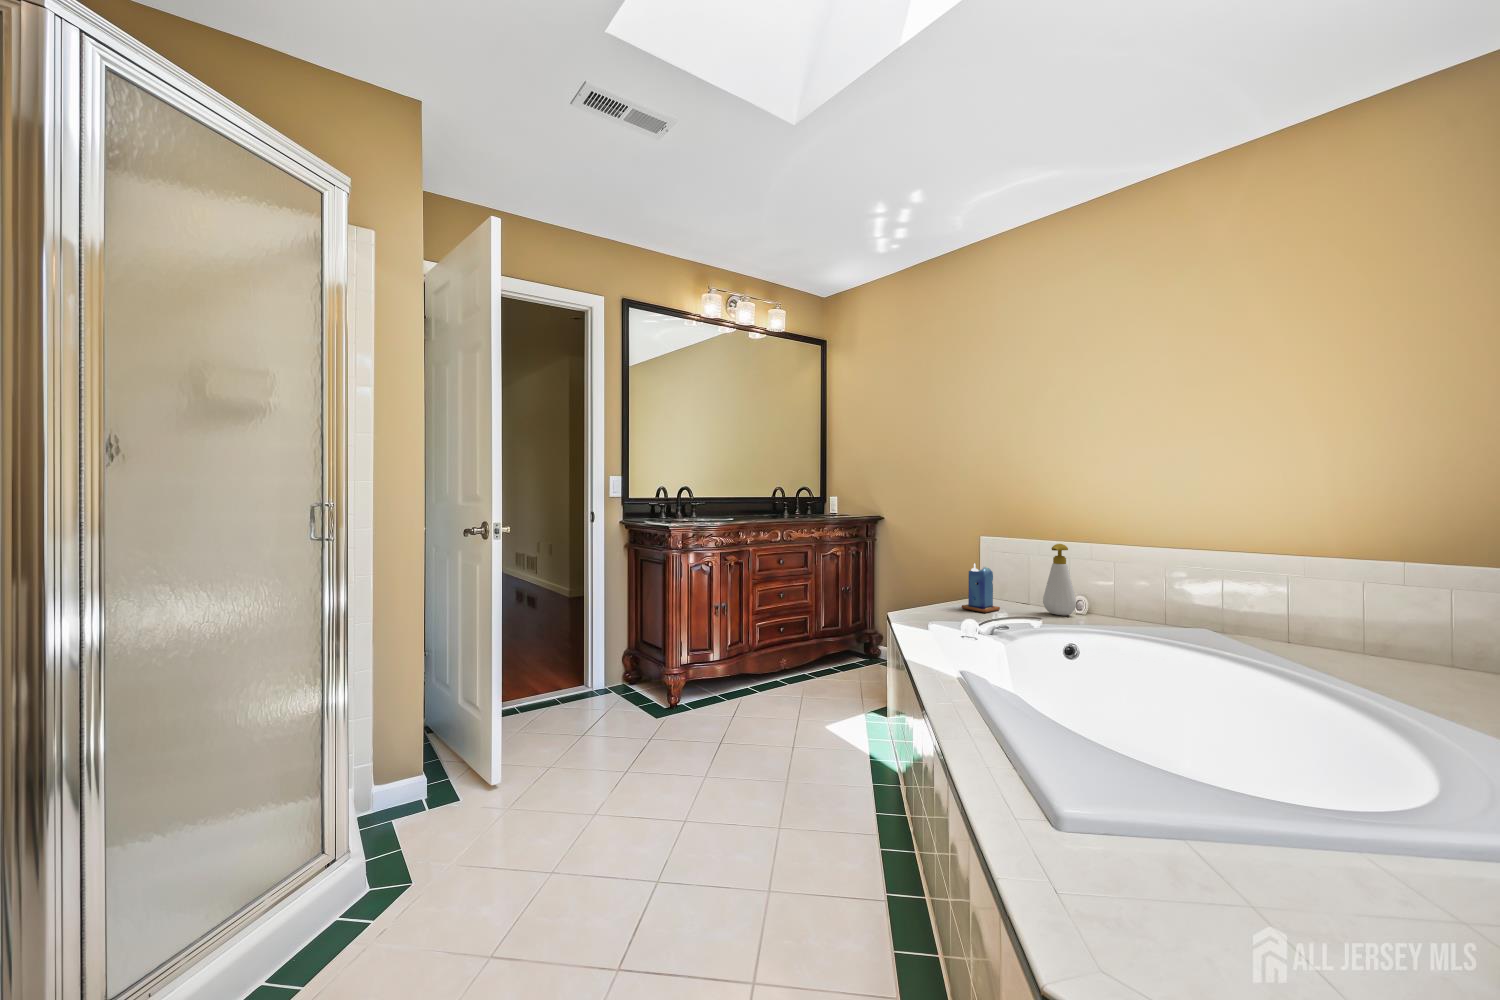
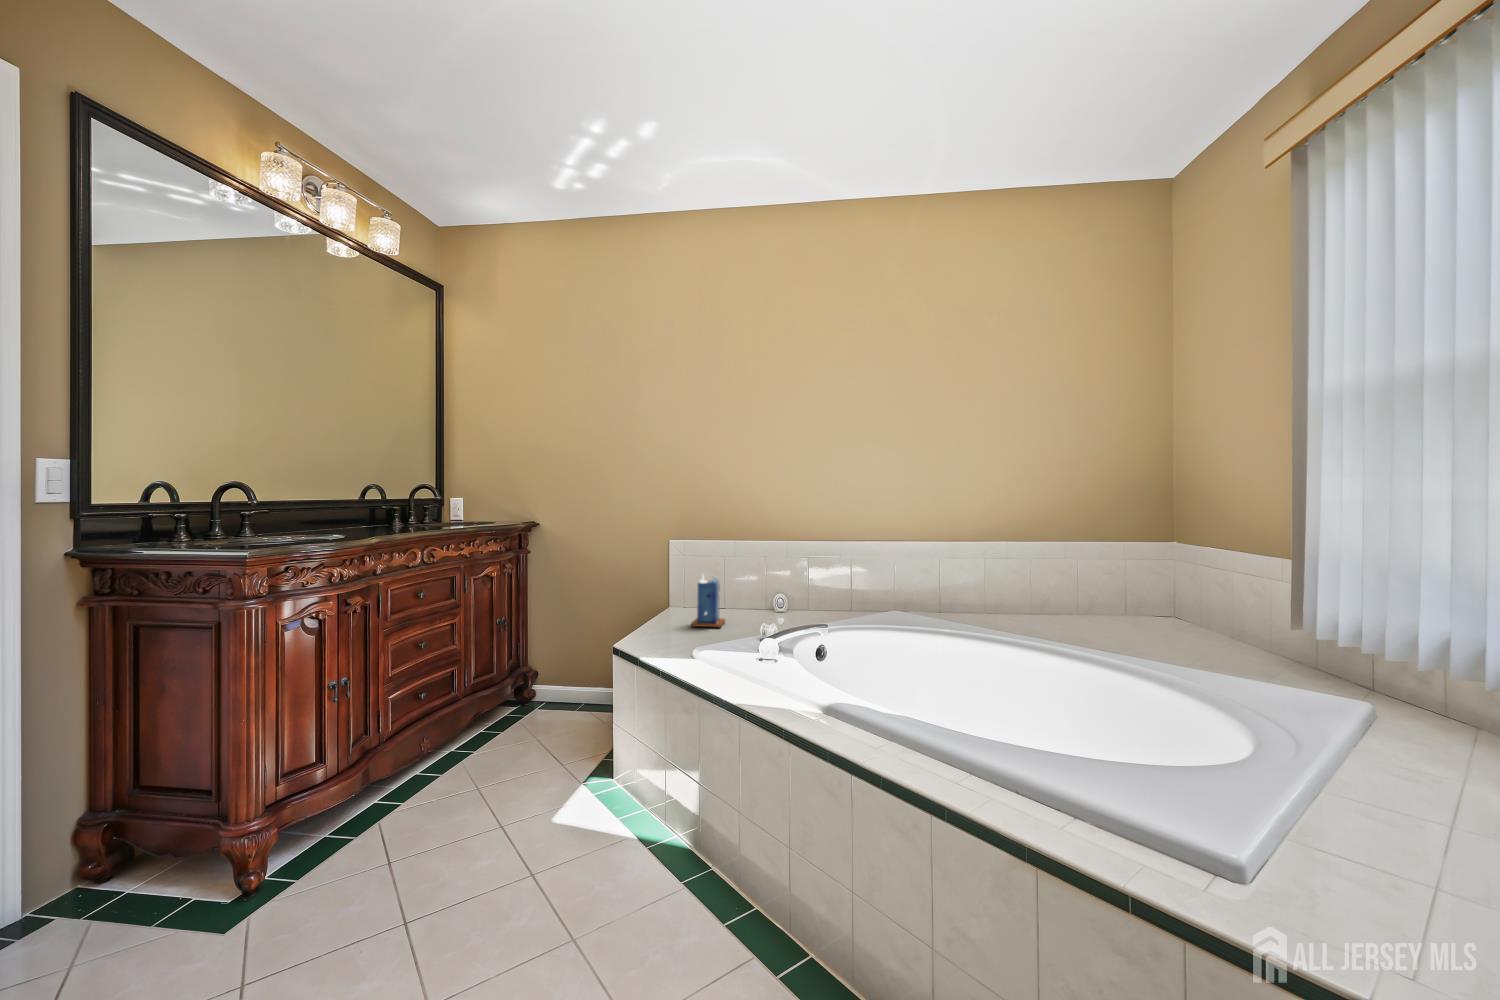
soap bottle: present [1043,544,1076,615] -> none [763,547,794,618]

